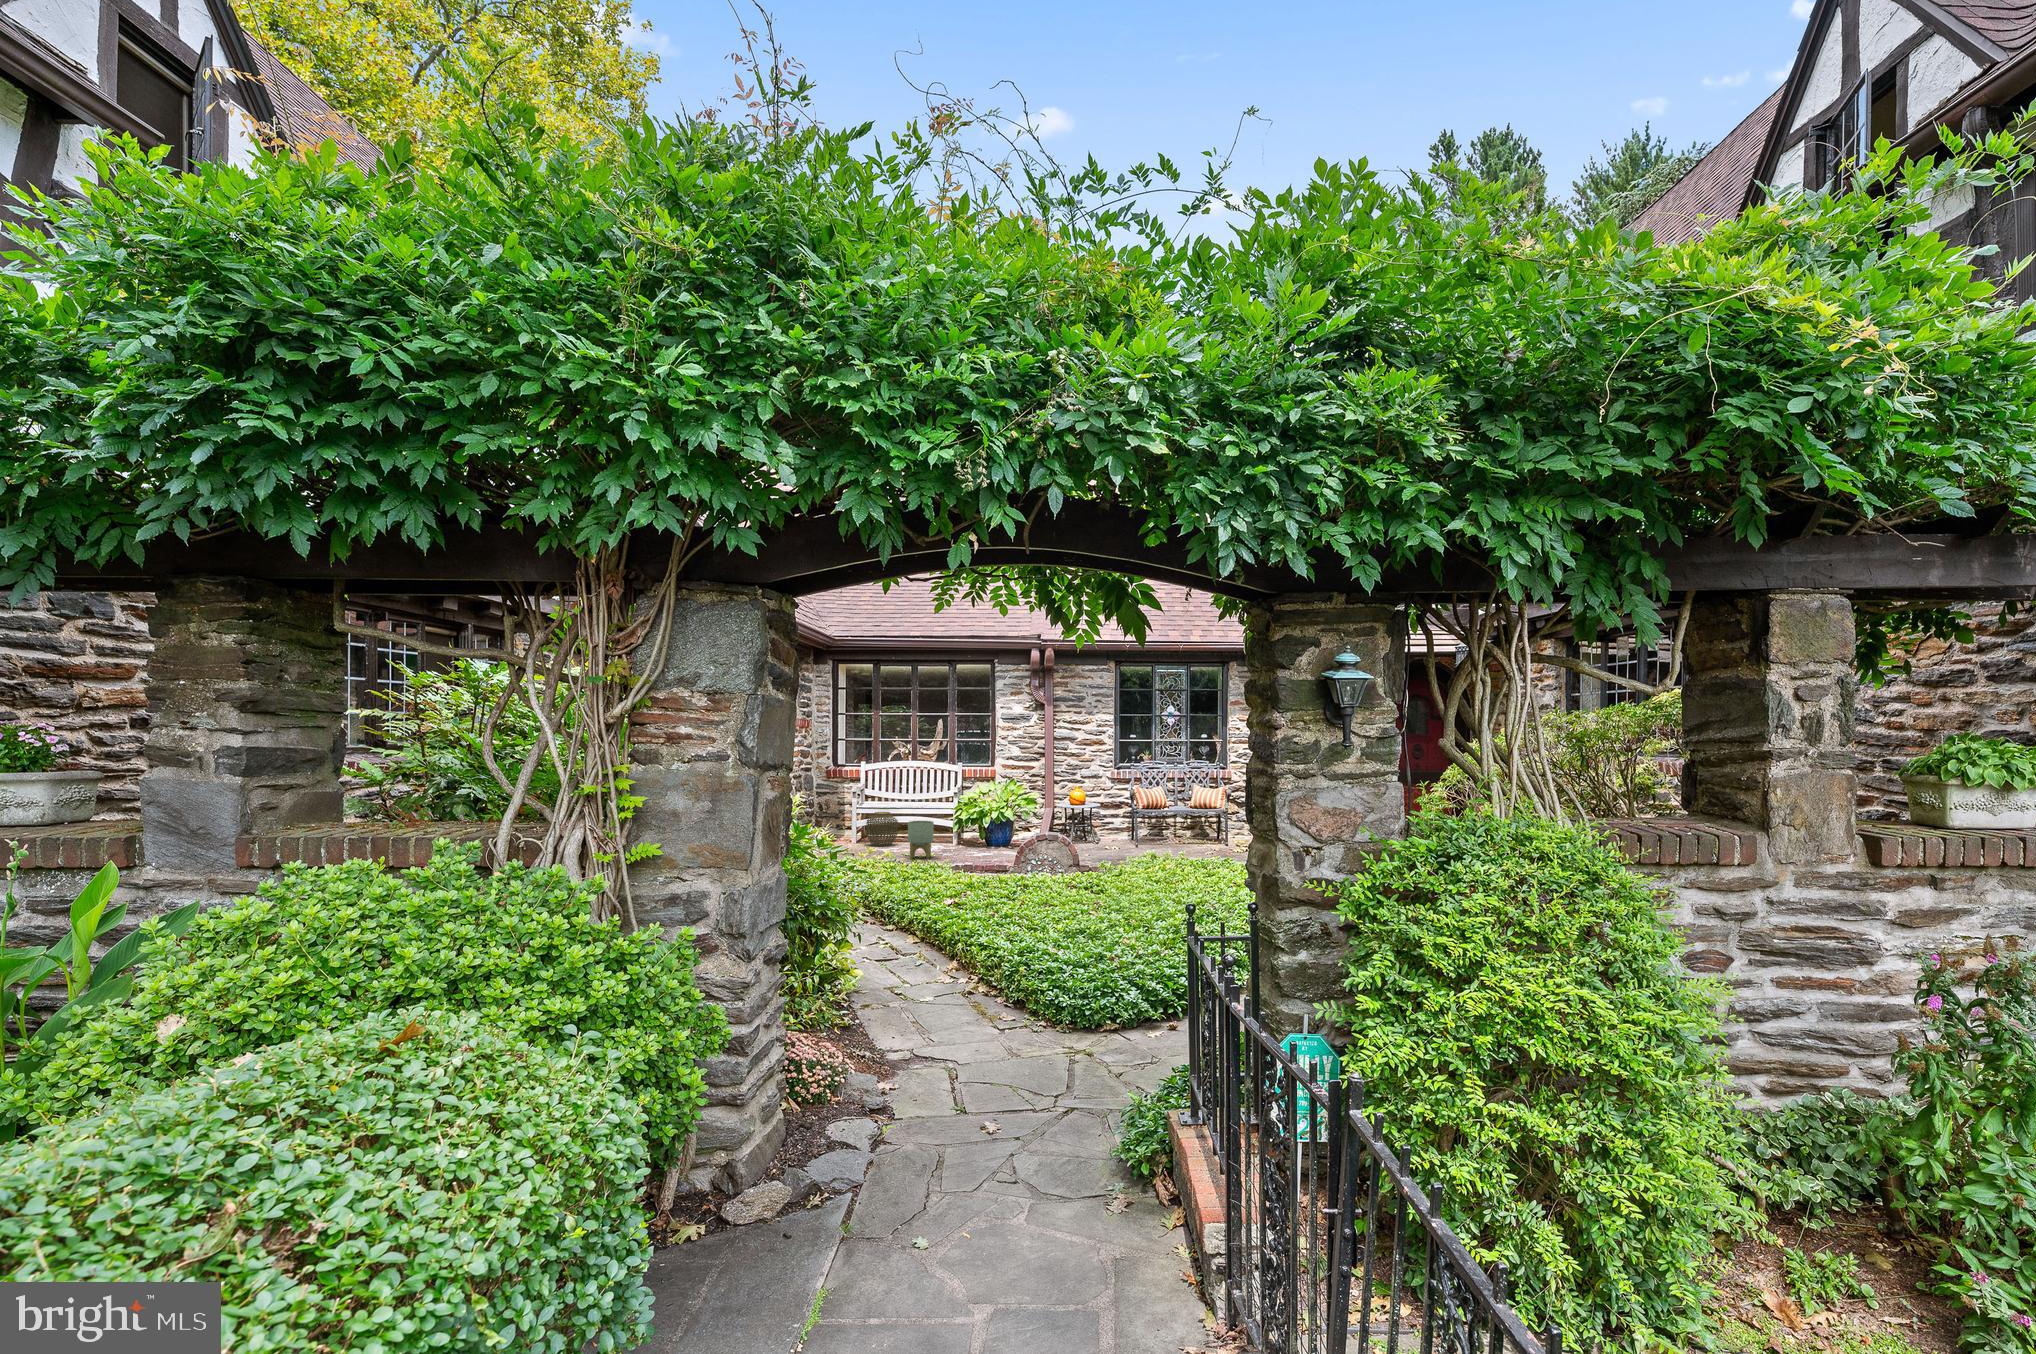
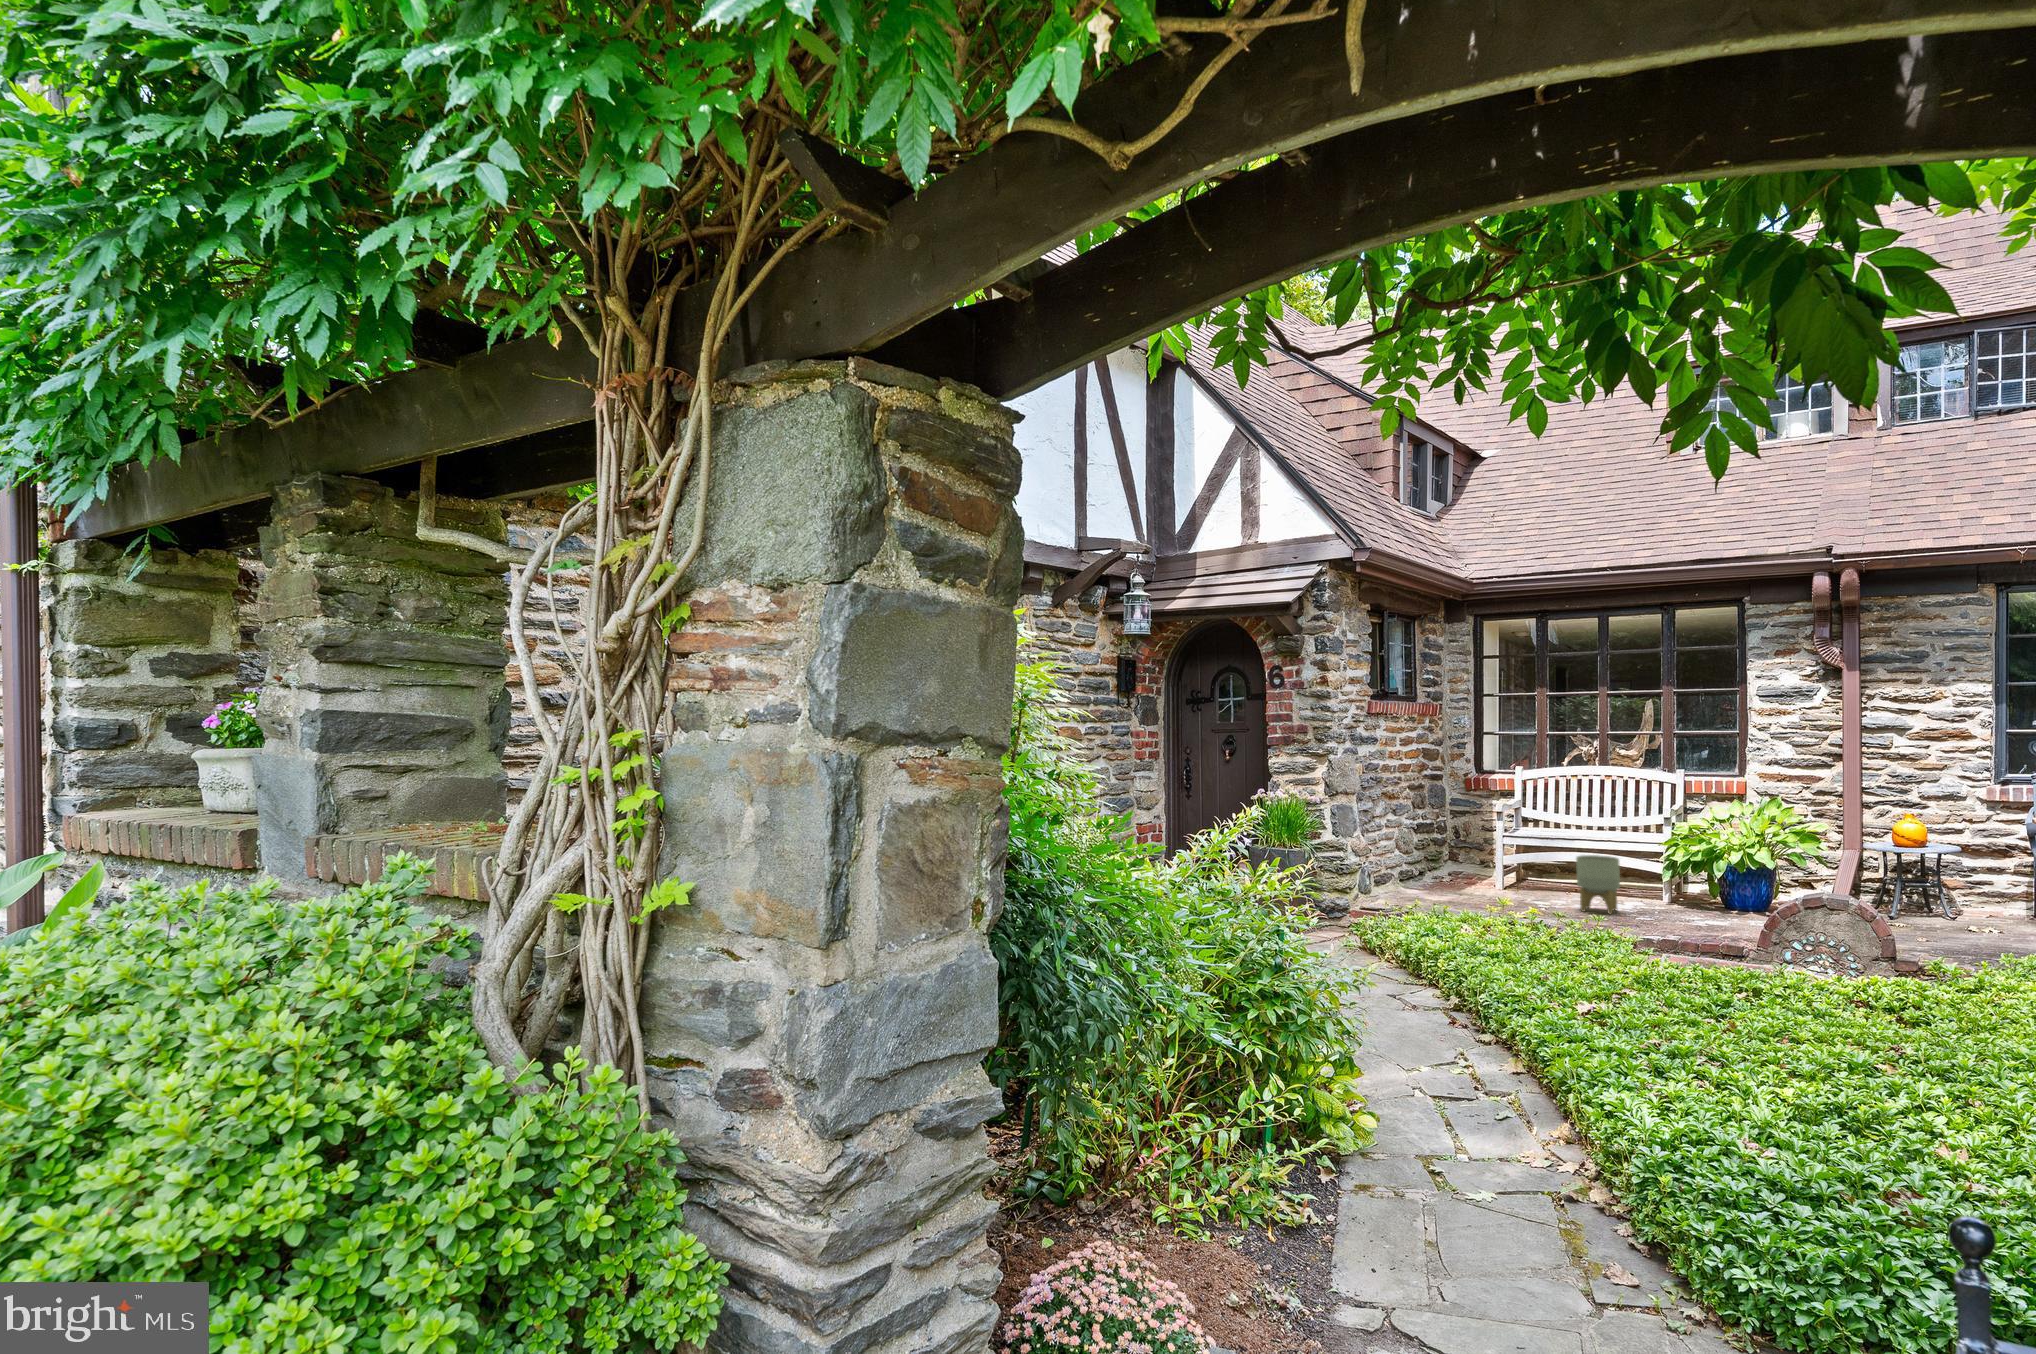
woven basket: present [866,812,898,846] -> none [1522,839,1572,889]

